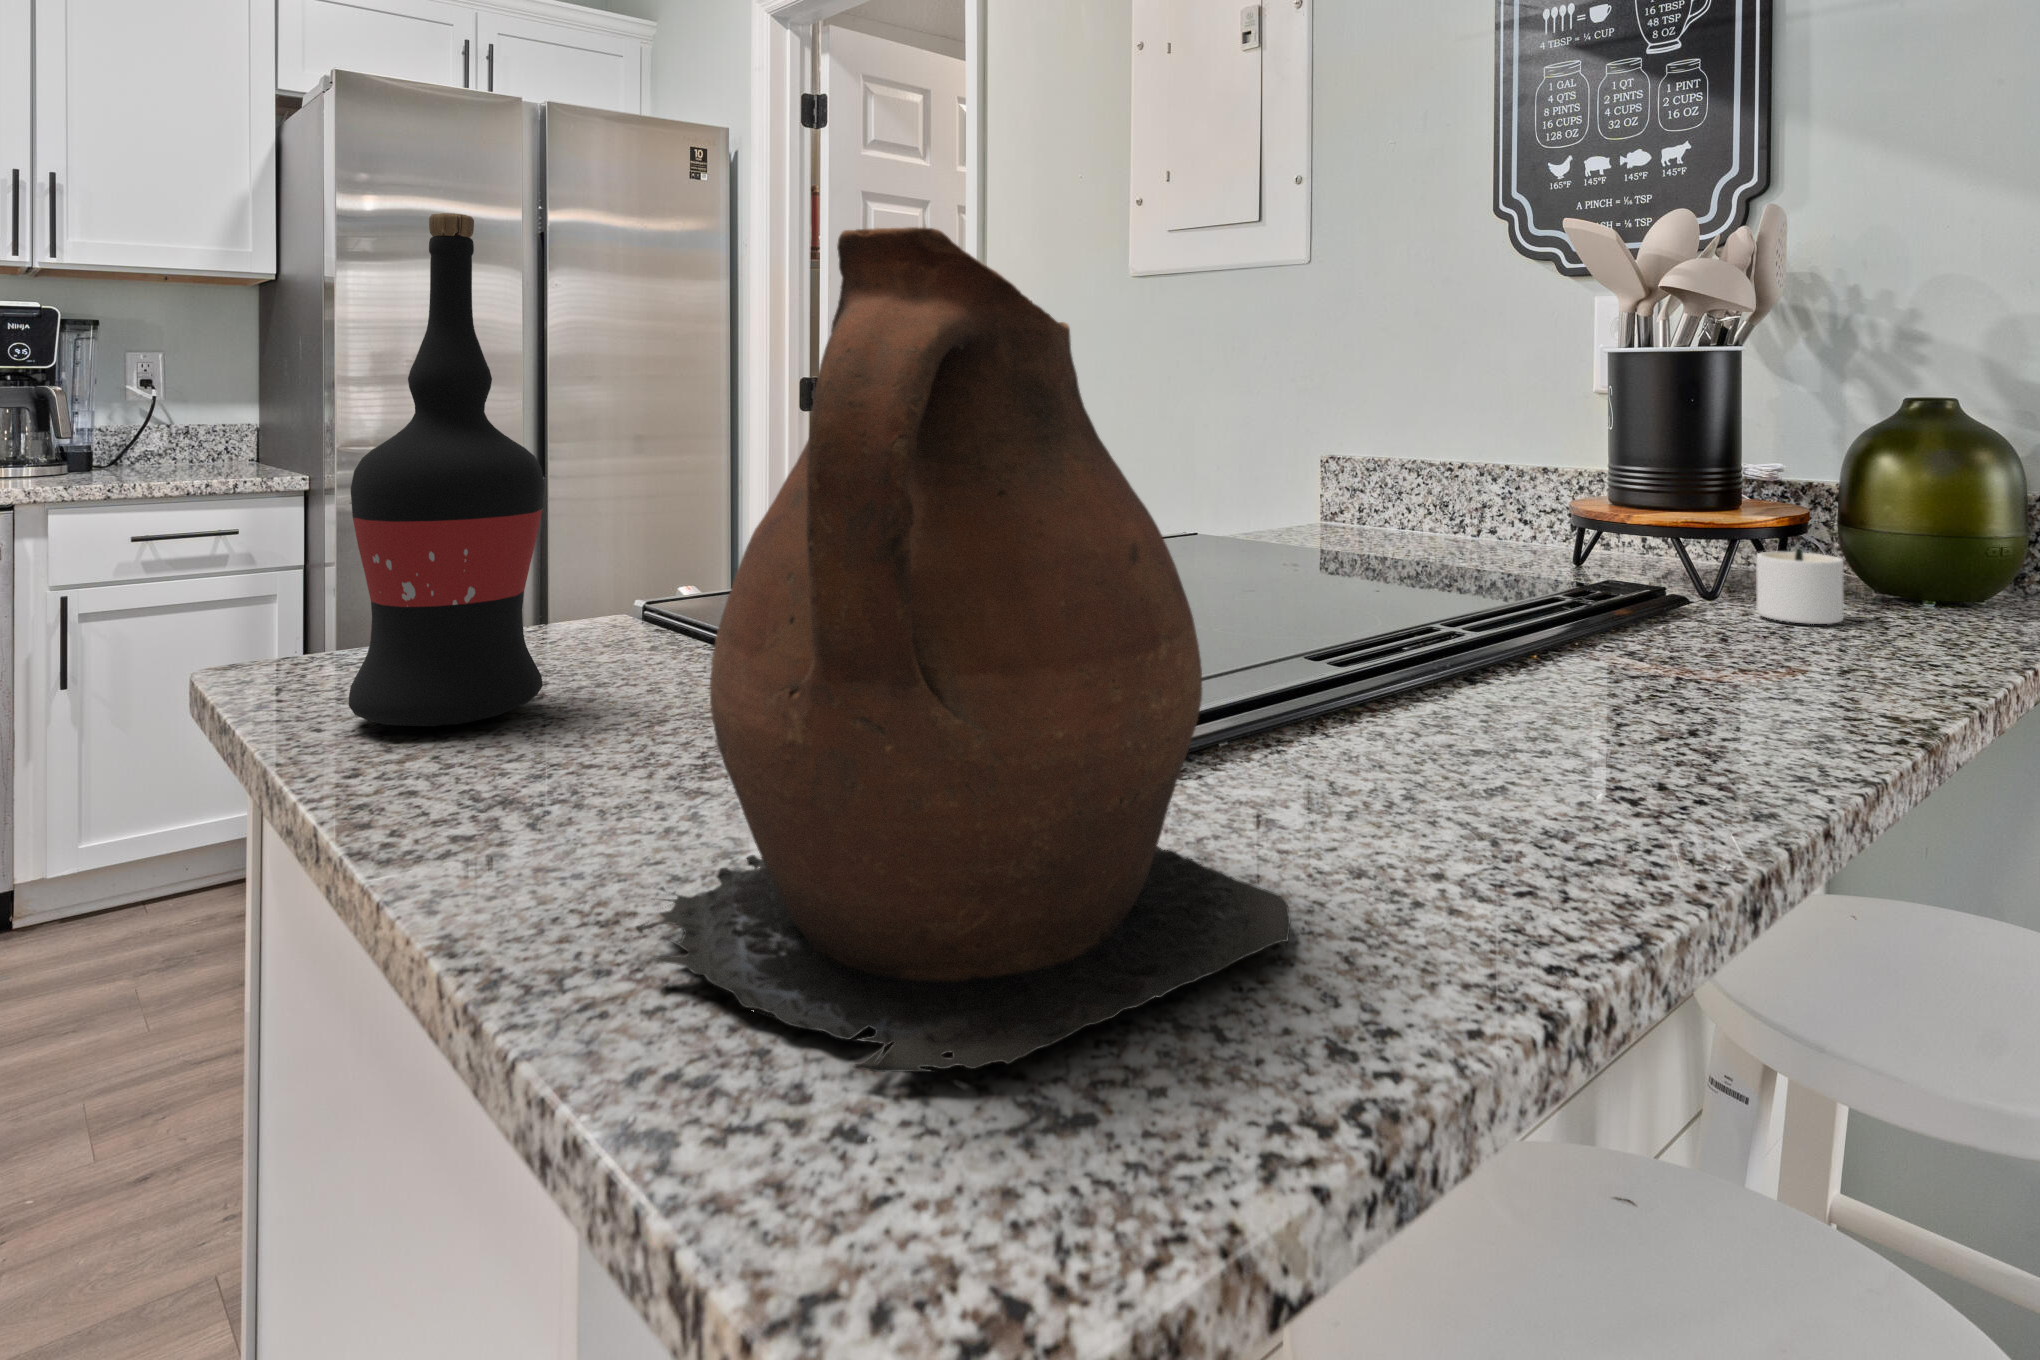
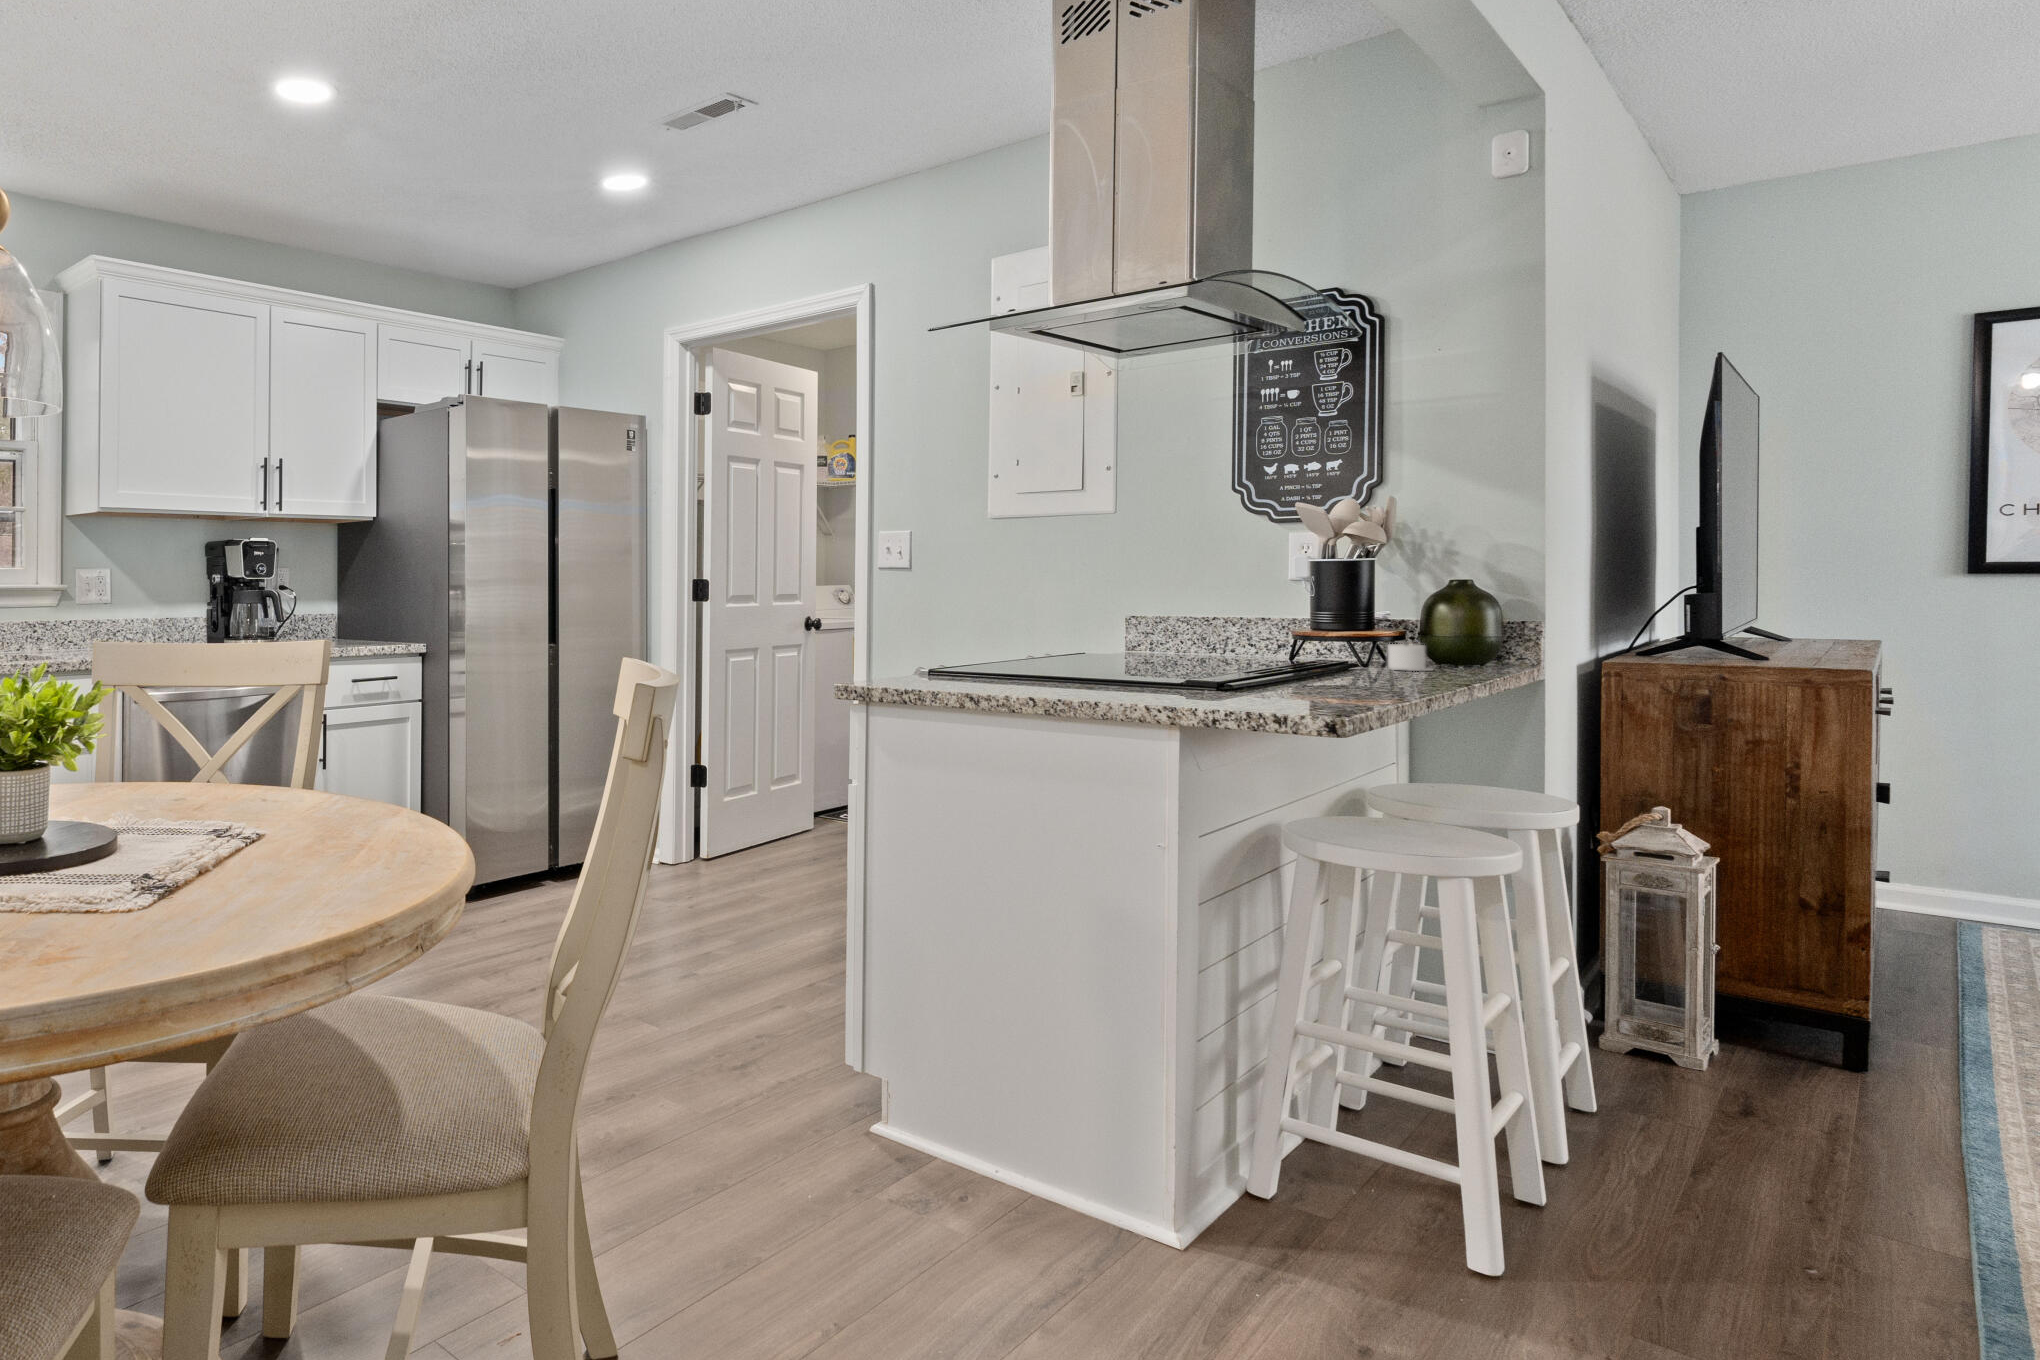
wine bottle: present [349,213,545,726] -> none [951,518,1011,676]
ceramic pitcher: present [636,227,1290,1072] -> none [1166,536,1324,692]

